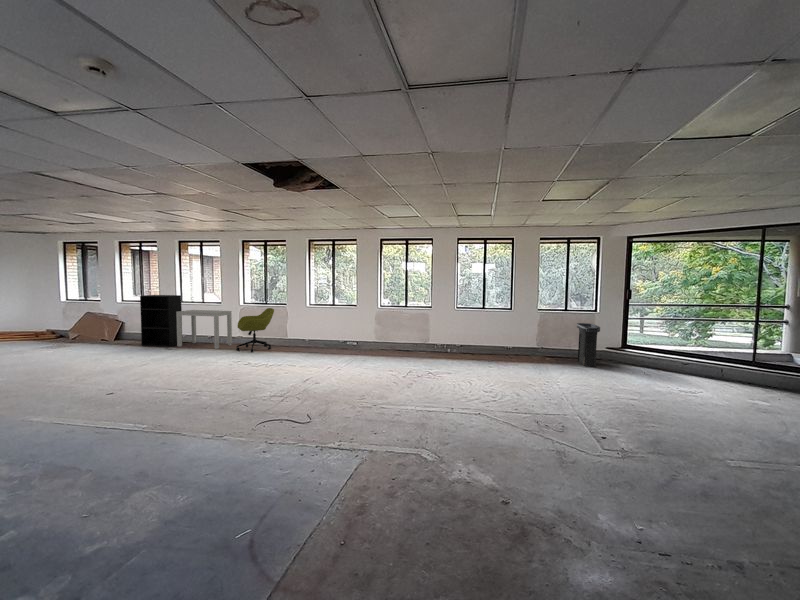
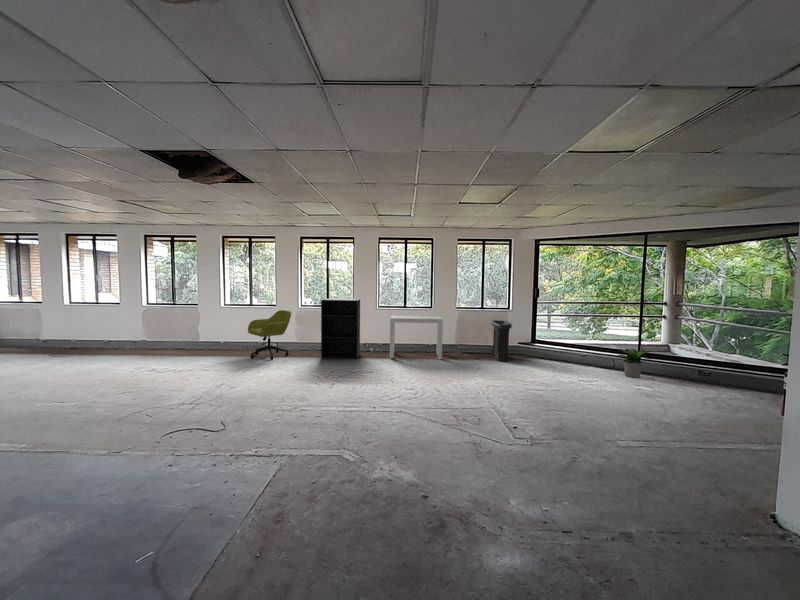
bookshelf: present [140,295,182,347] -> present [321,299,360,359]
office chair: present [236,308,274,352] -> present [248,310,291,359]
desk: present [176,310,232,349] -> present [390,316,443,359]
potted plant: none [727,357,773,389] -> present [618,349,651,378]

